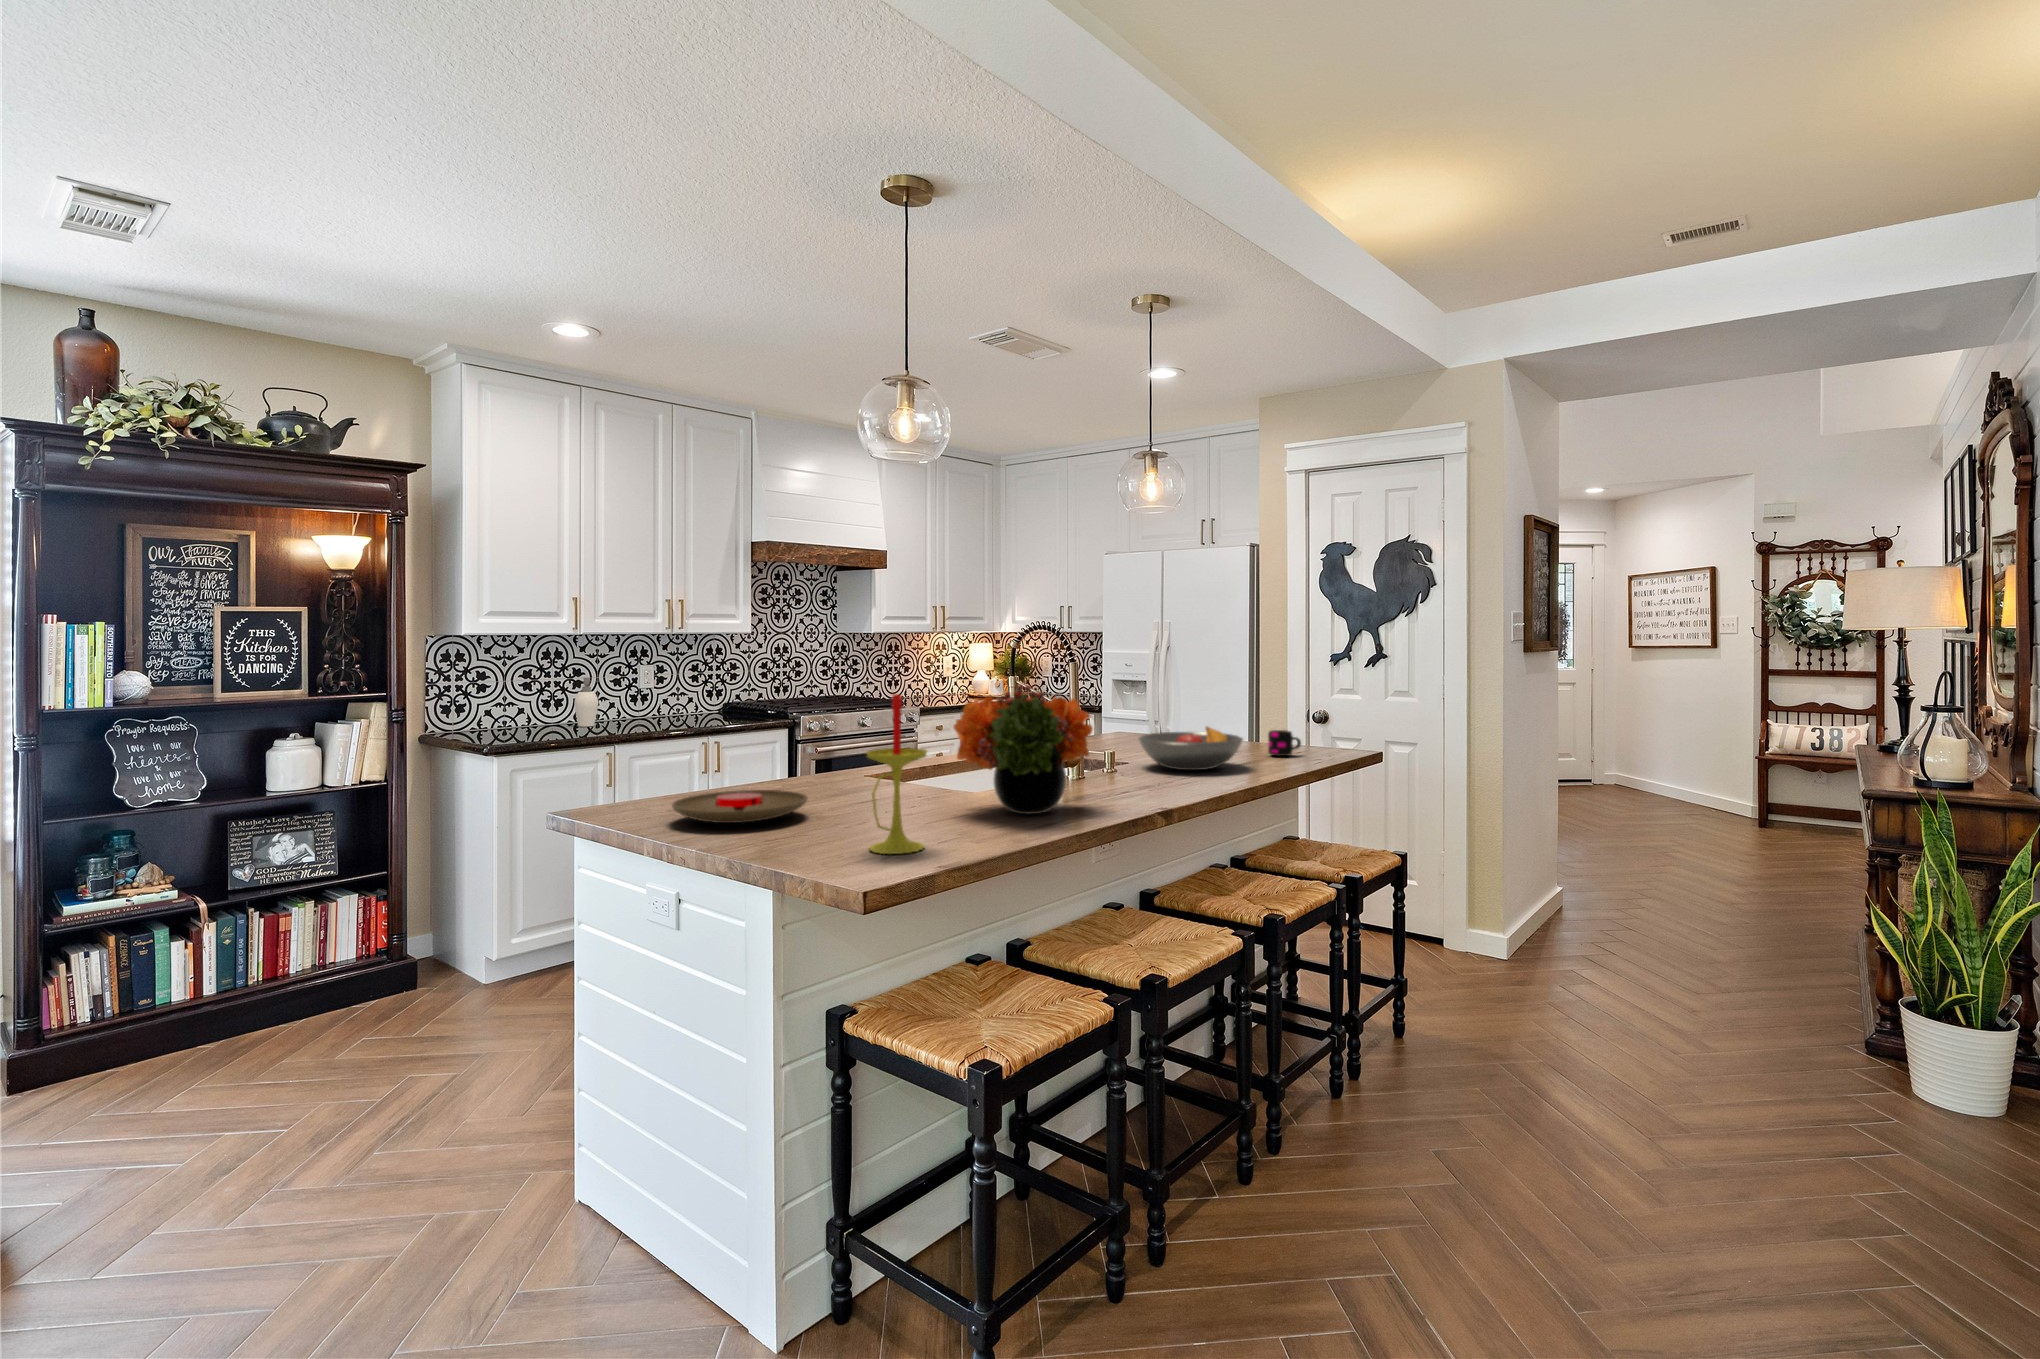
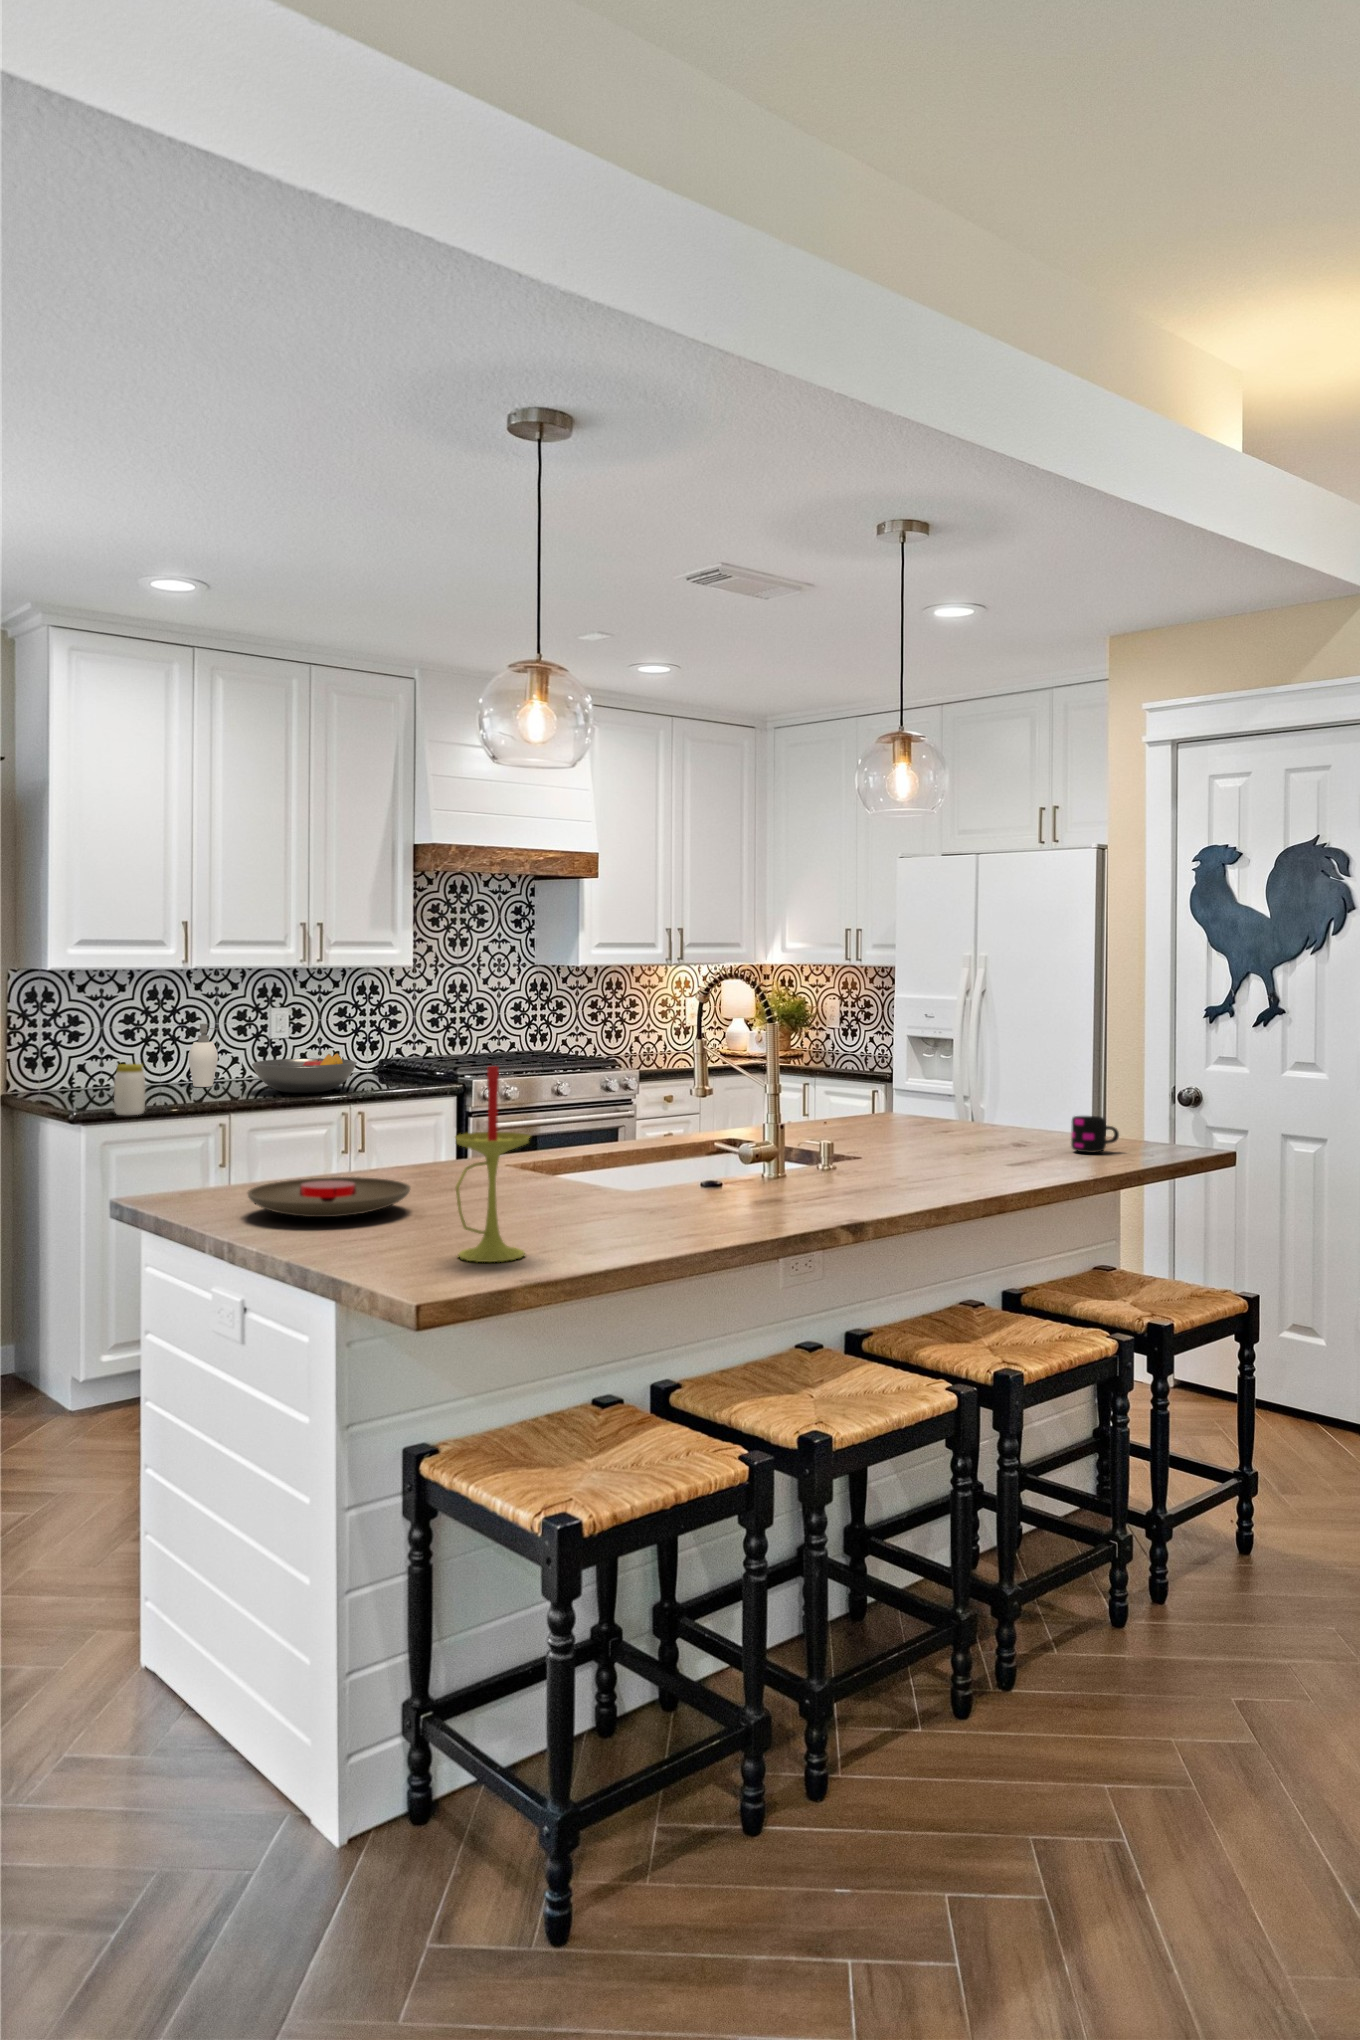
flower arrangement: present [953,684,1092,814] -> none [586,1052,769,1220]
jar: none [519,708,545,749] -> present [114,1064,145,1115]
fruit bowl: present [1139,727,1243,770] -> present [252,1053,357,1093]

